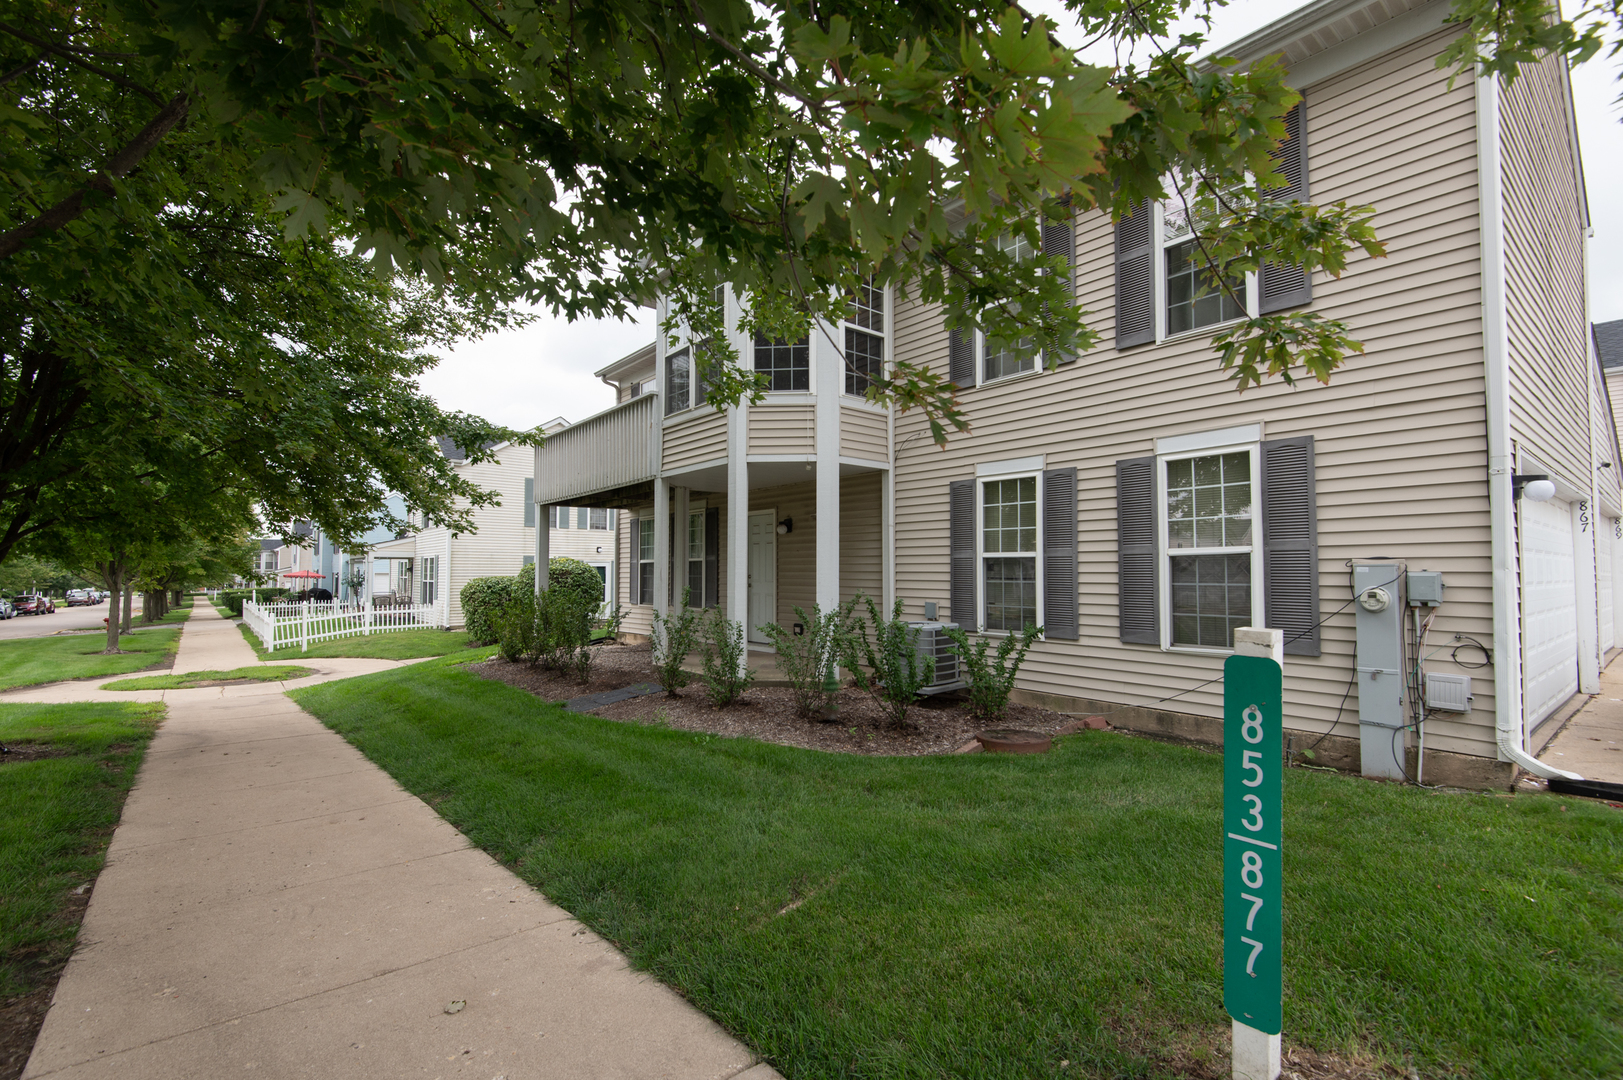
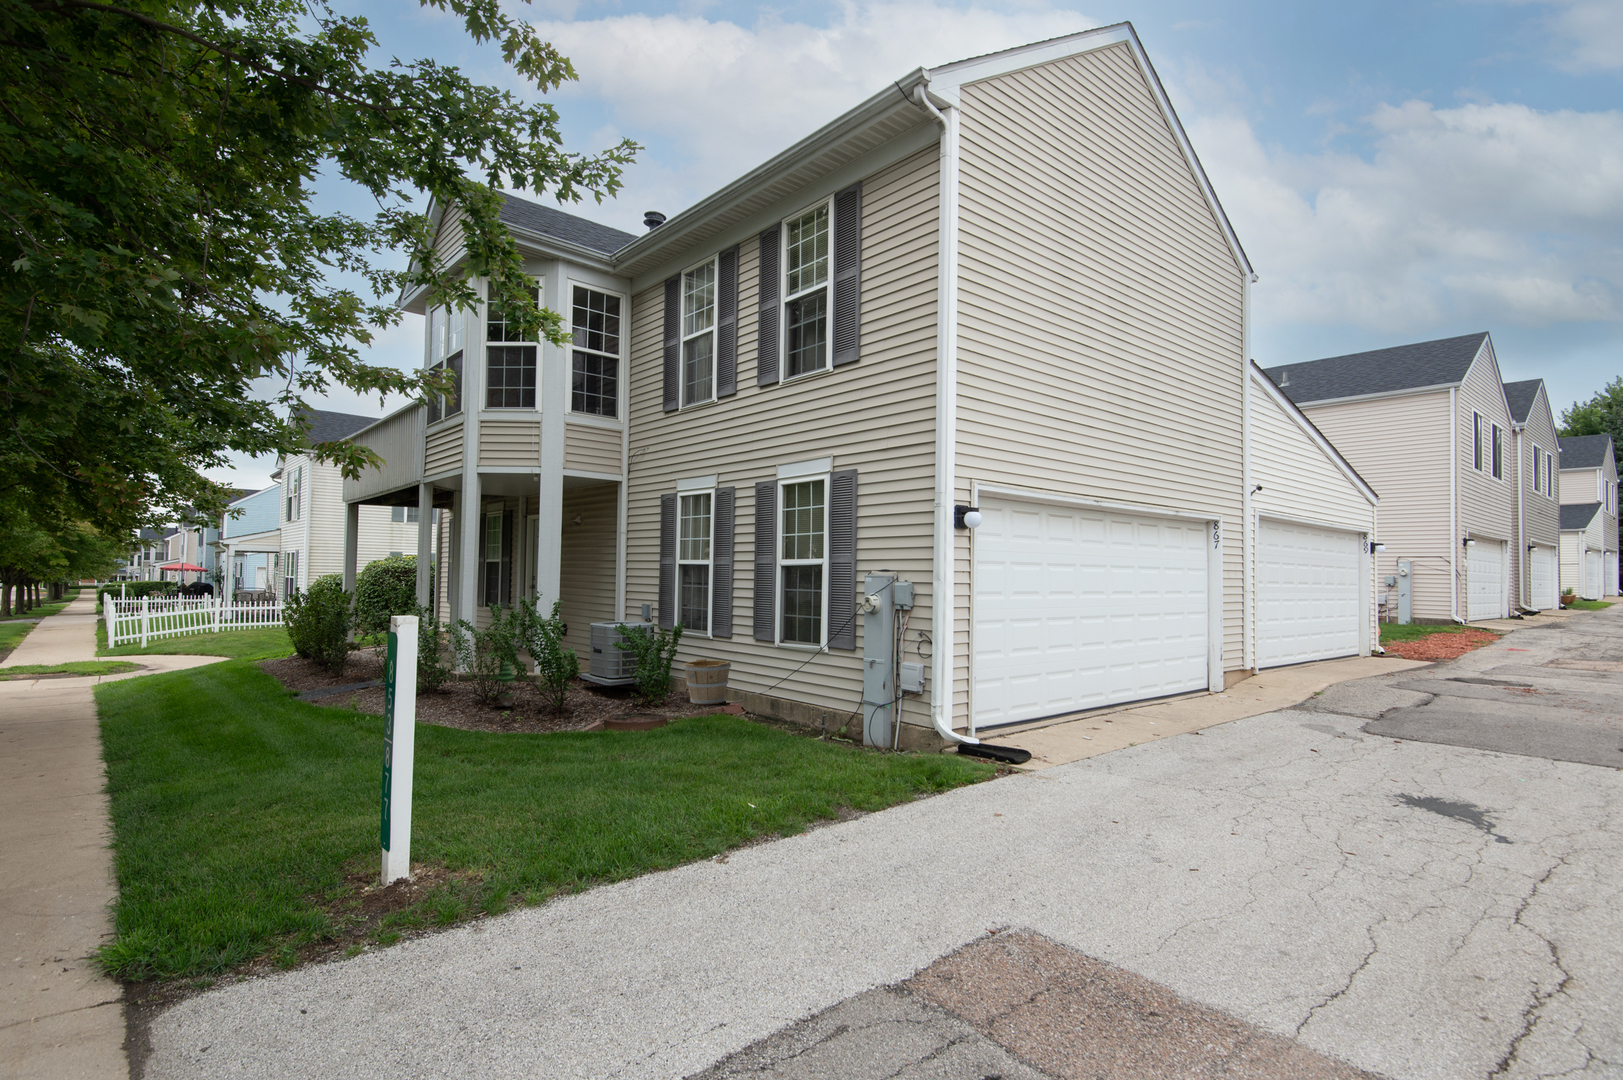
wooden bucket: none [1032,665,1090,718] -> present [683,659,731,705]

